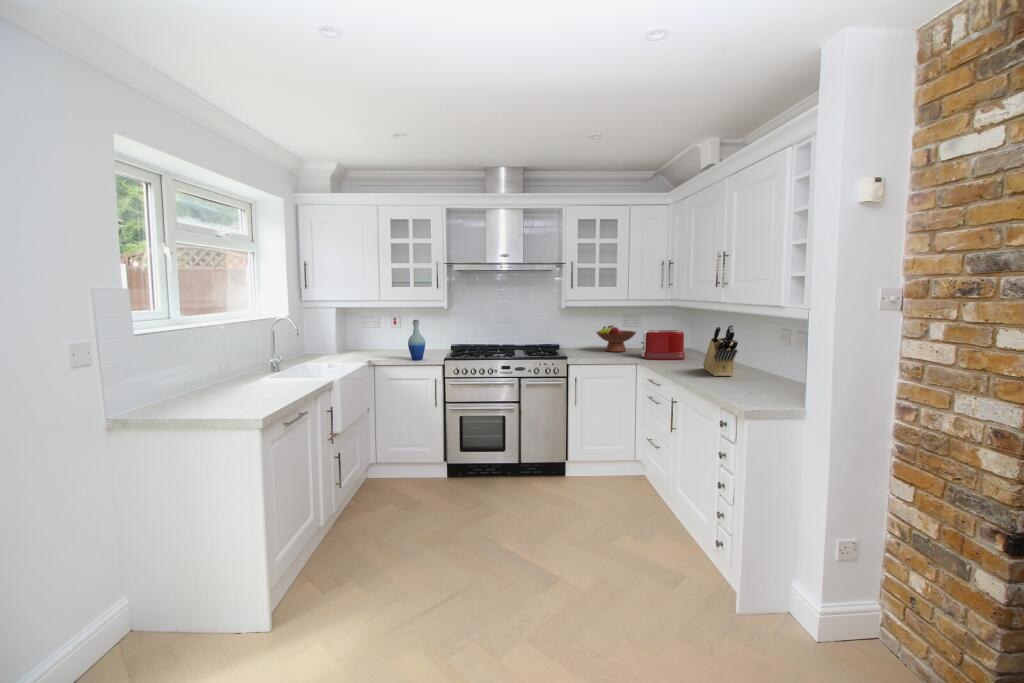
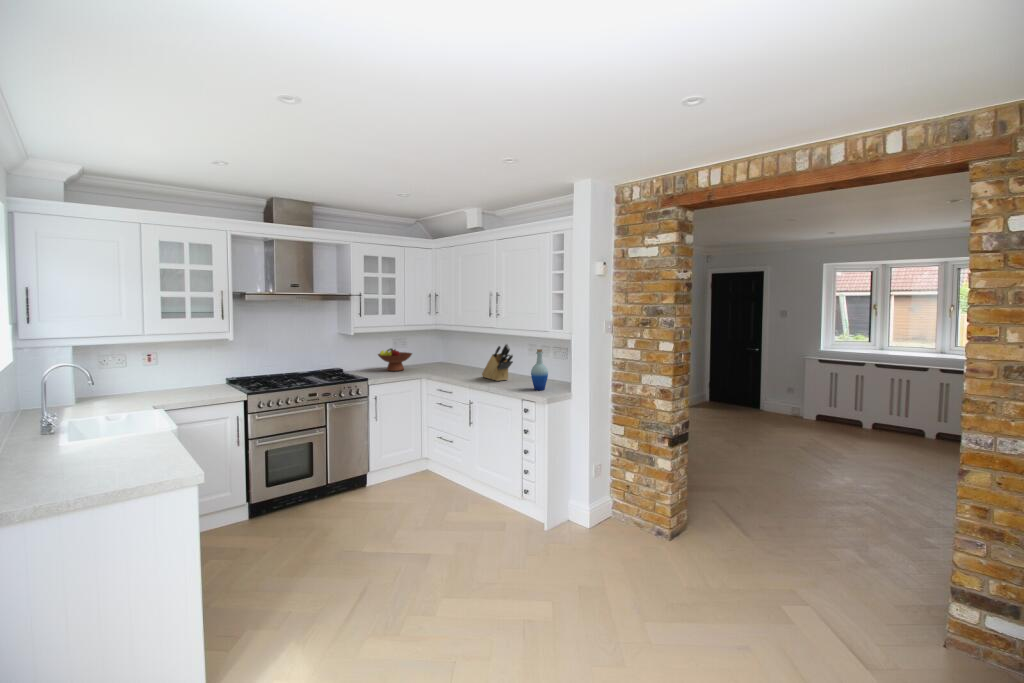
bottle: present [408,320,425,360] -> present [531,349,548,390]
toaster: present [641,330,685,359] -> none [425,350,458,374]

